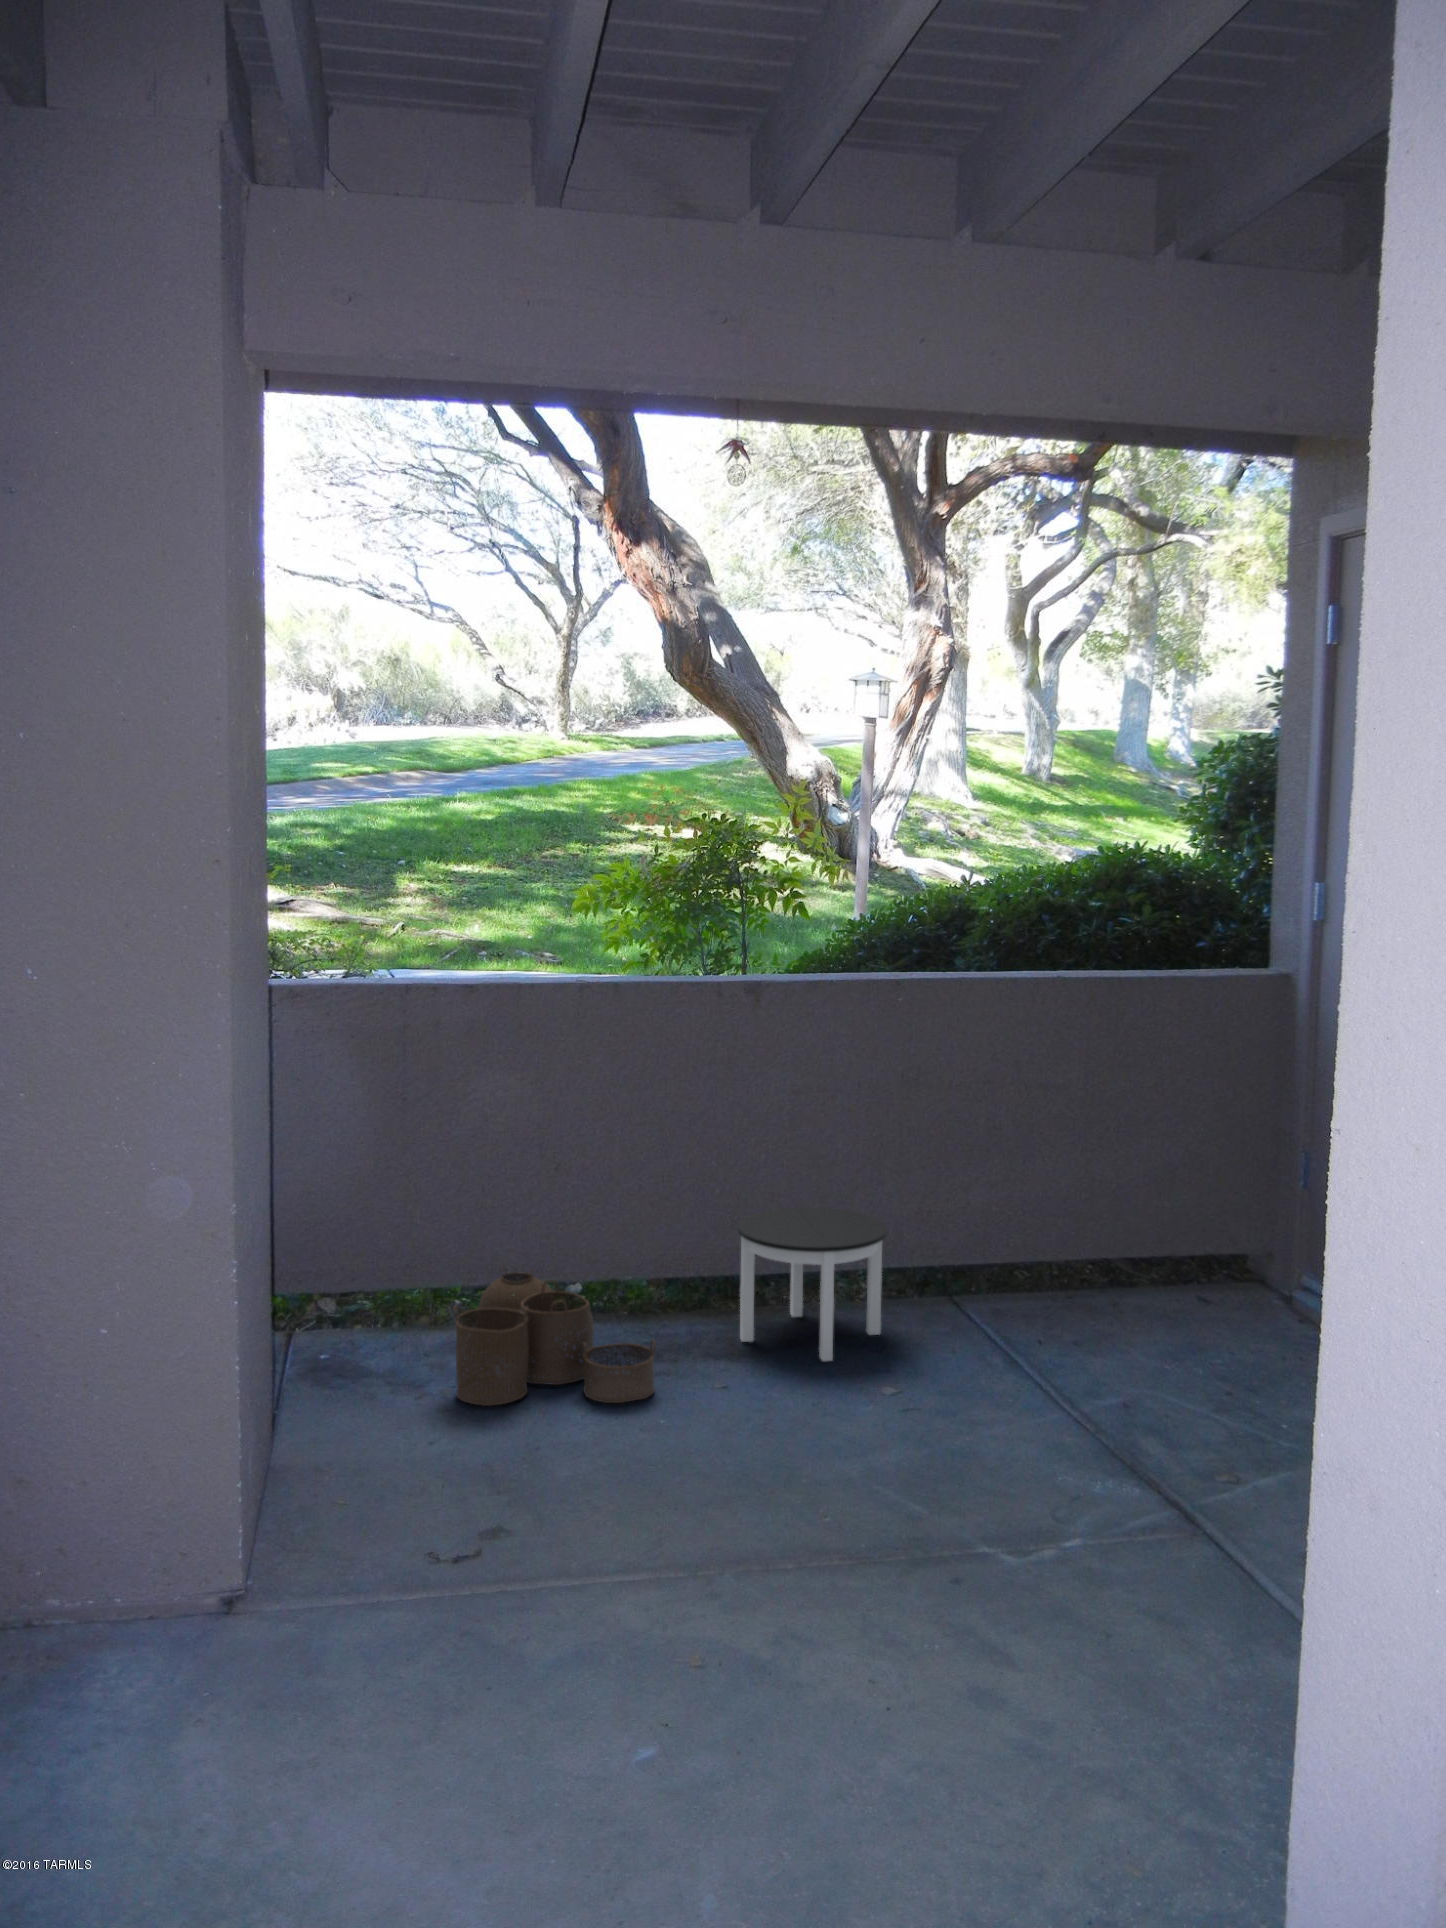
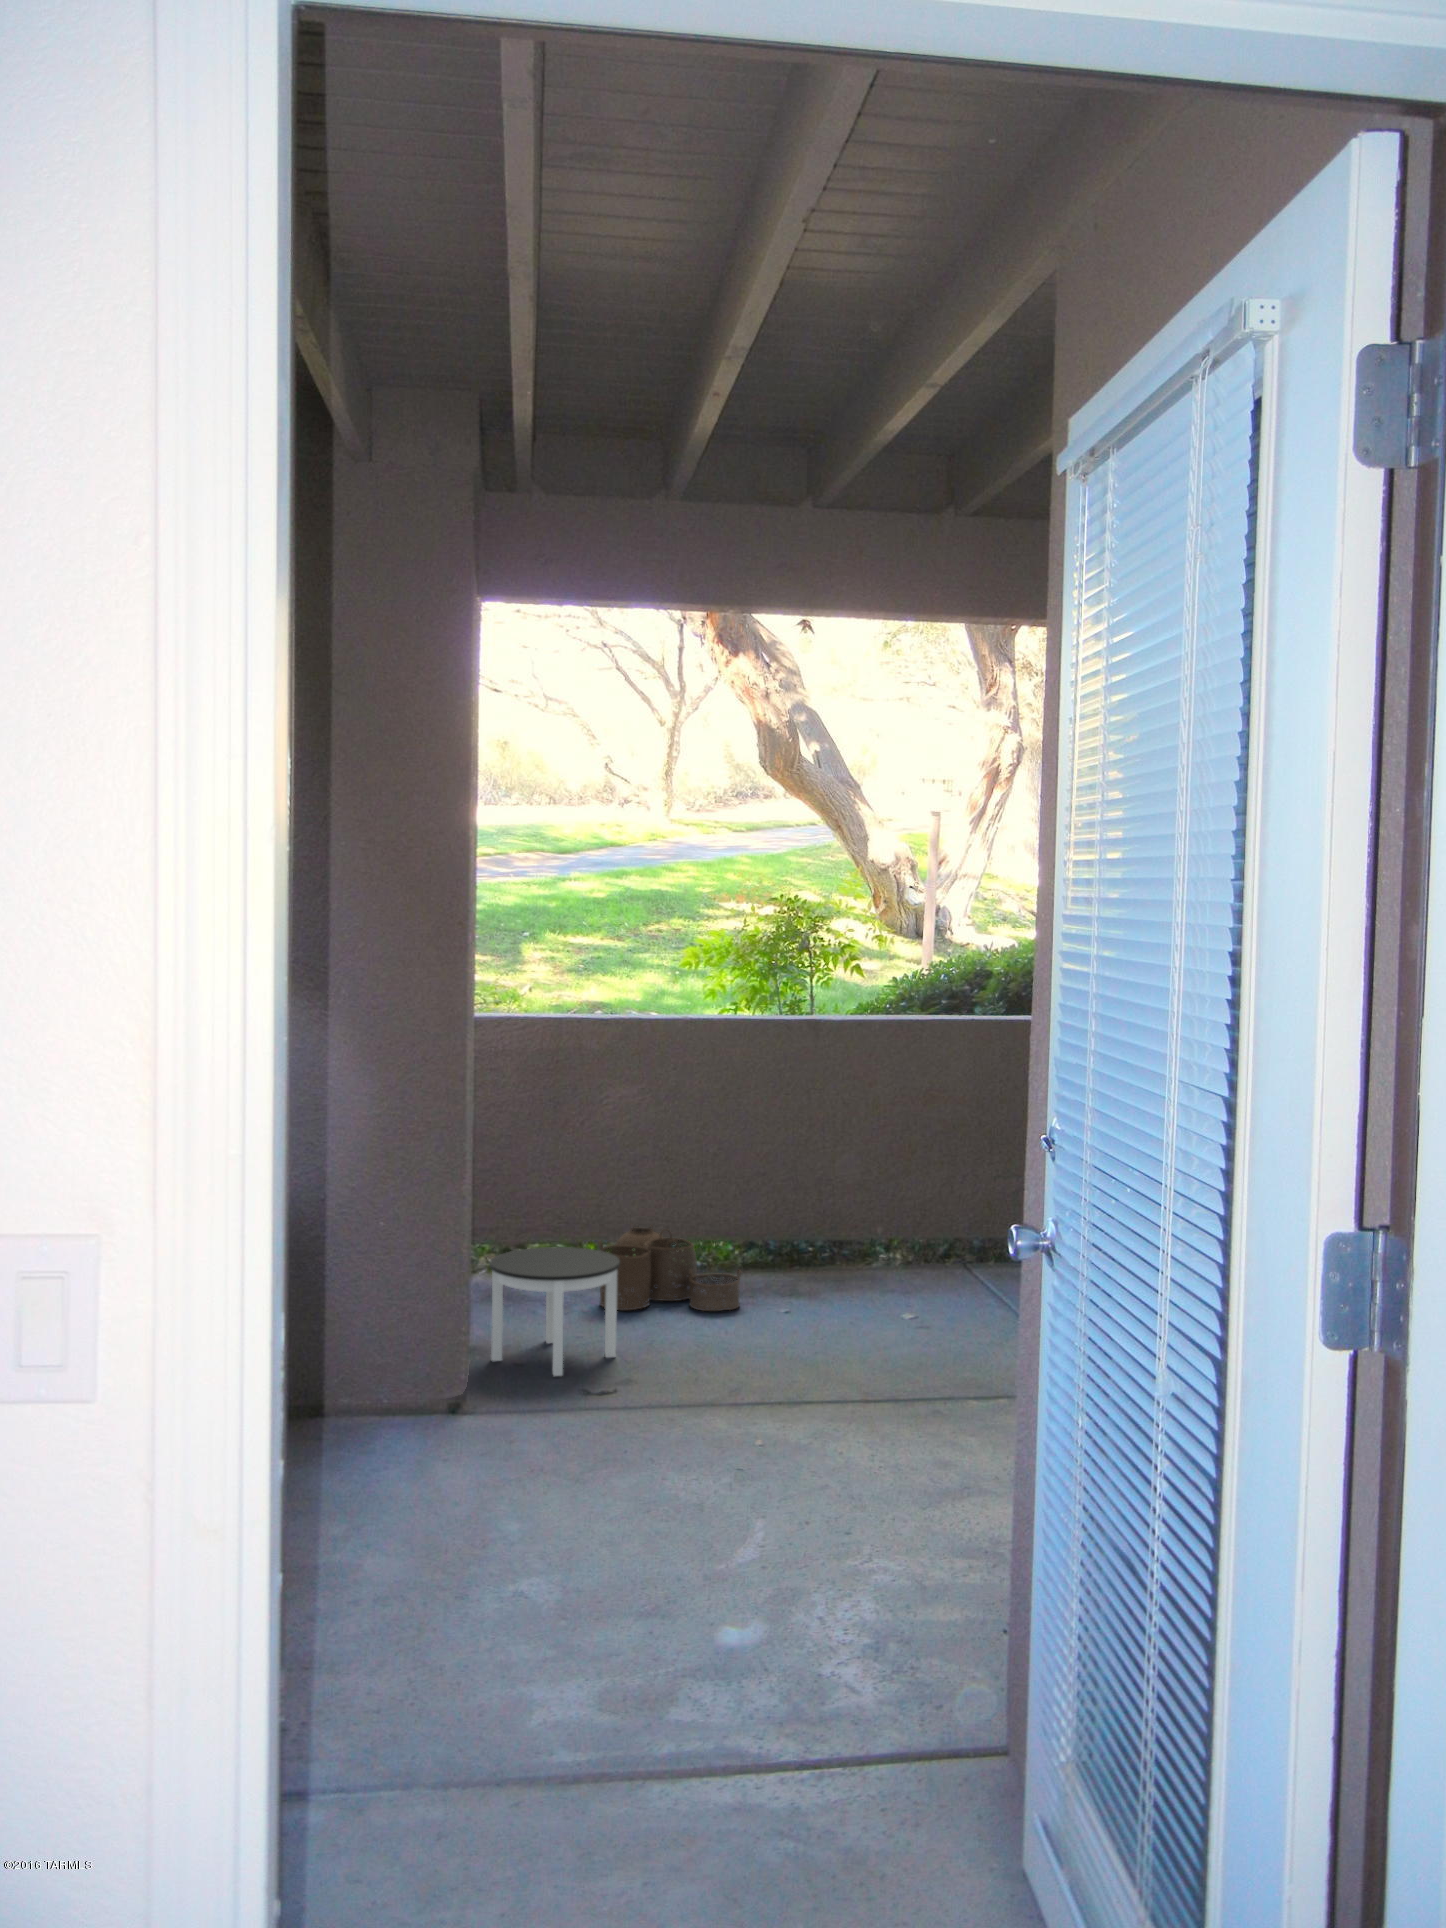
round table: present [738,1207,887,1361] -> present [490,1247,620,1376]

